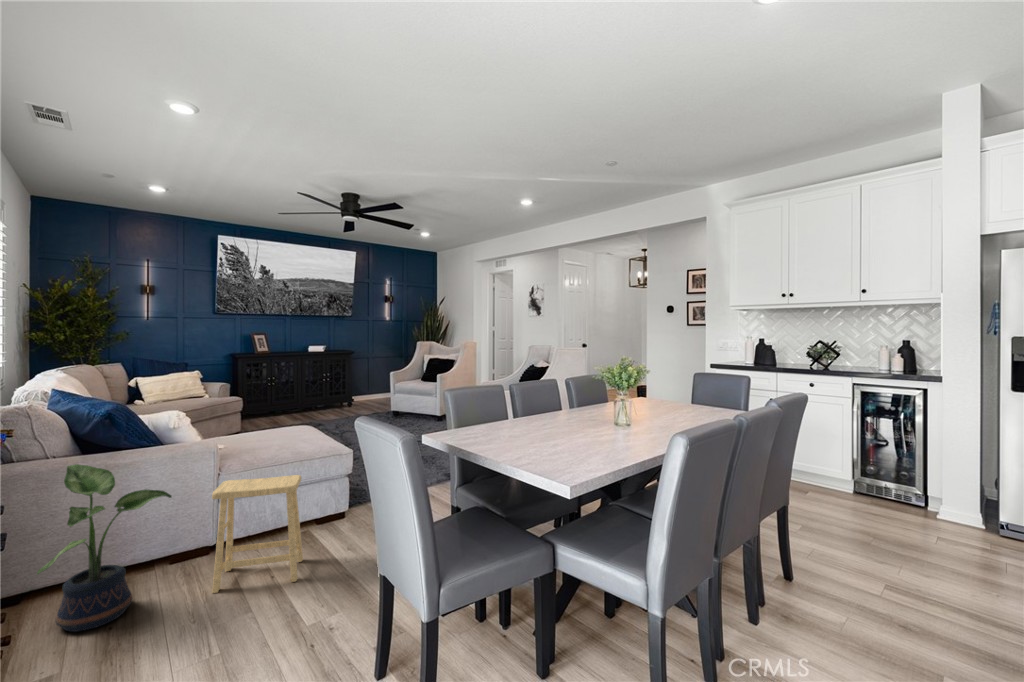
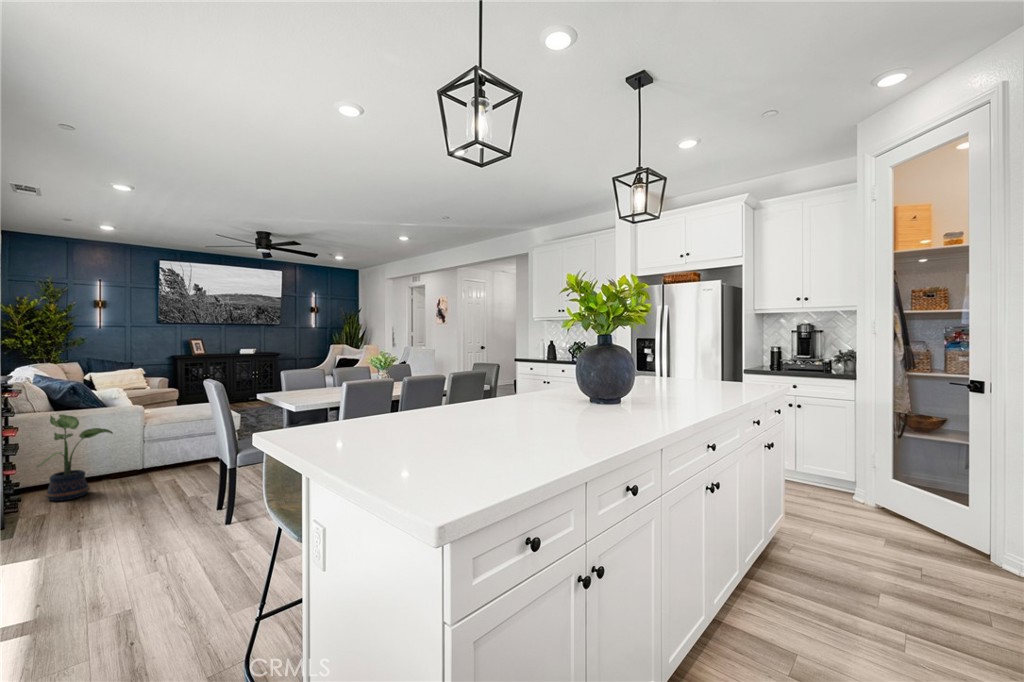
footstool: present [212,475,303,593] -> none [137,424,197,489]

